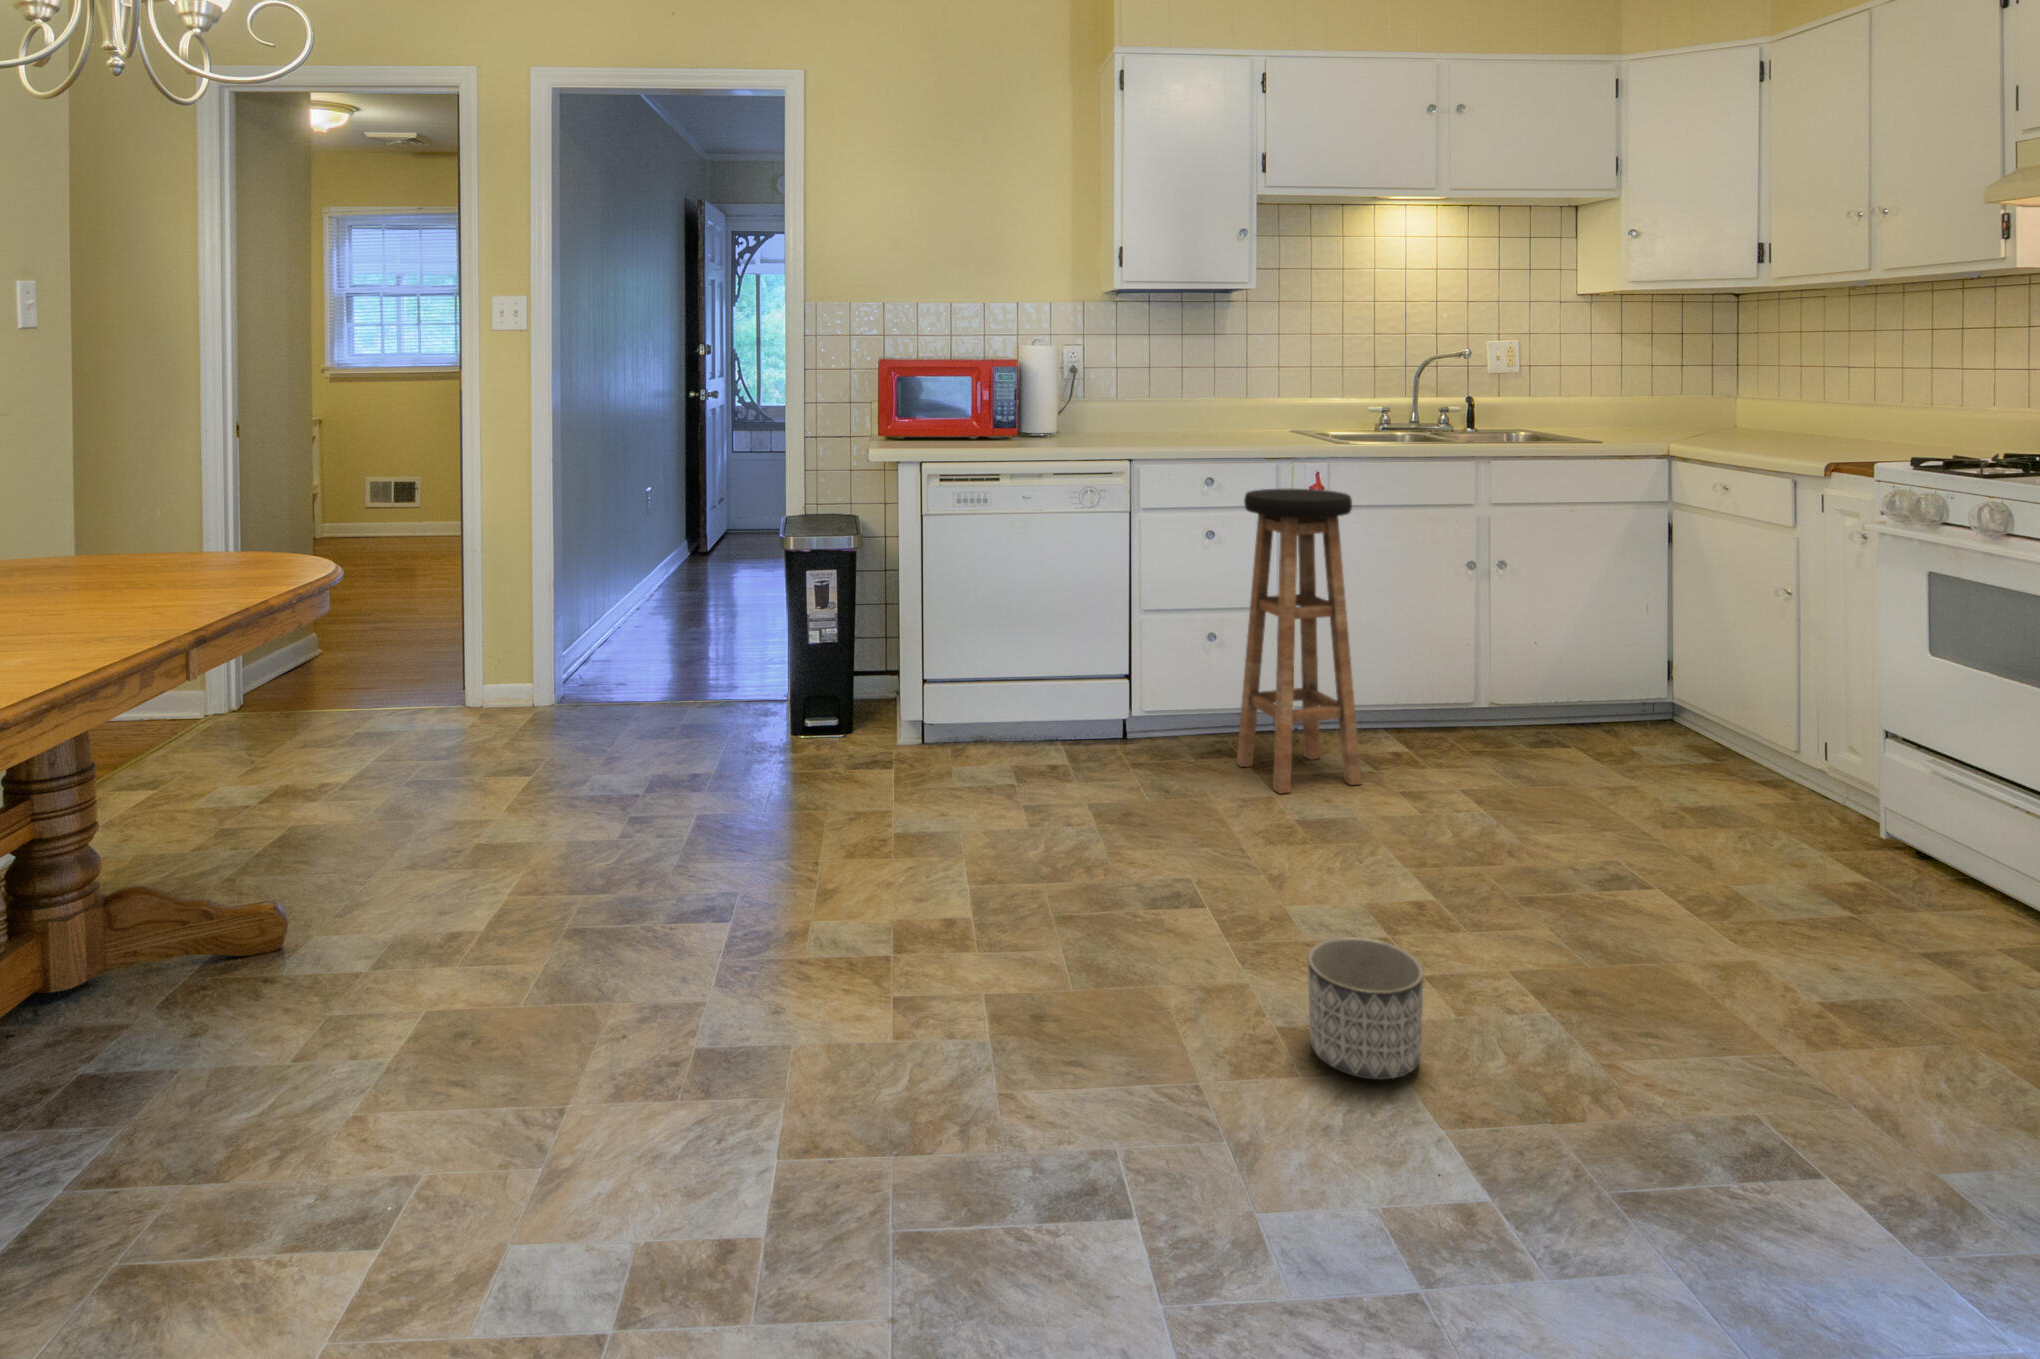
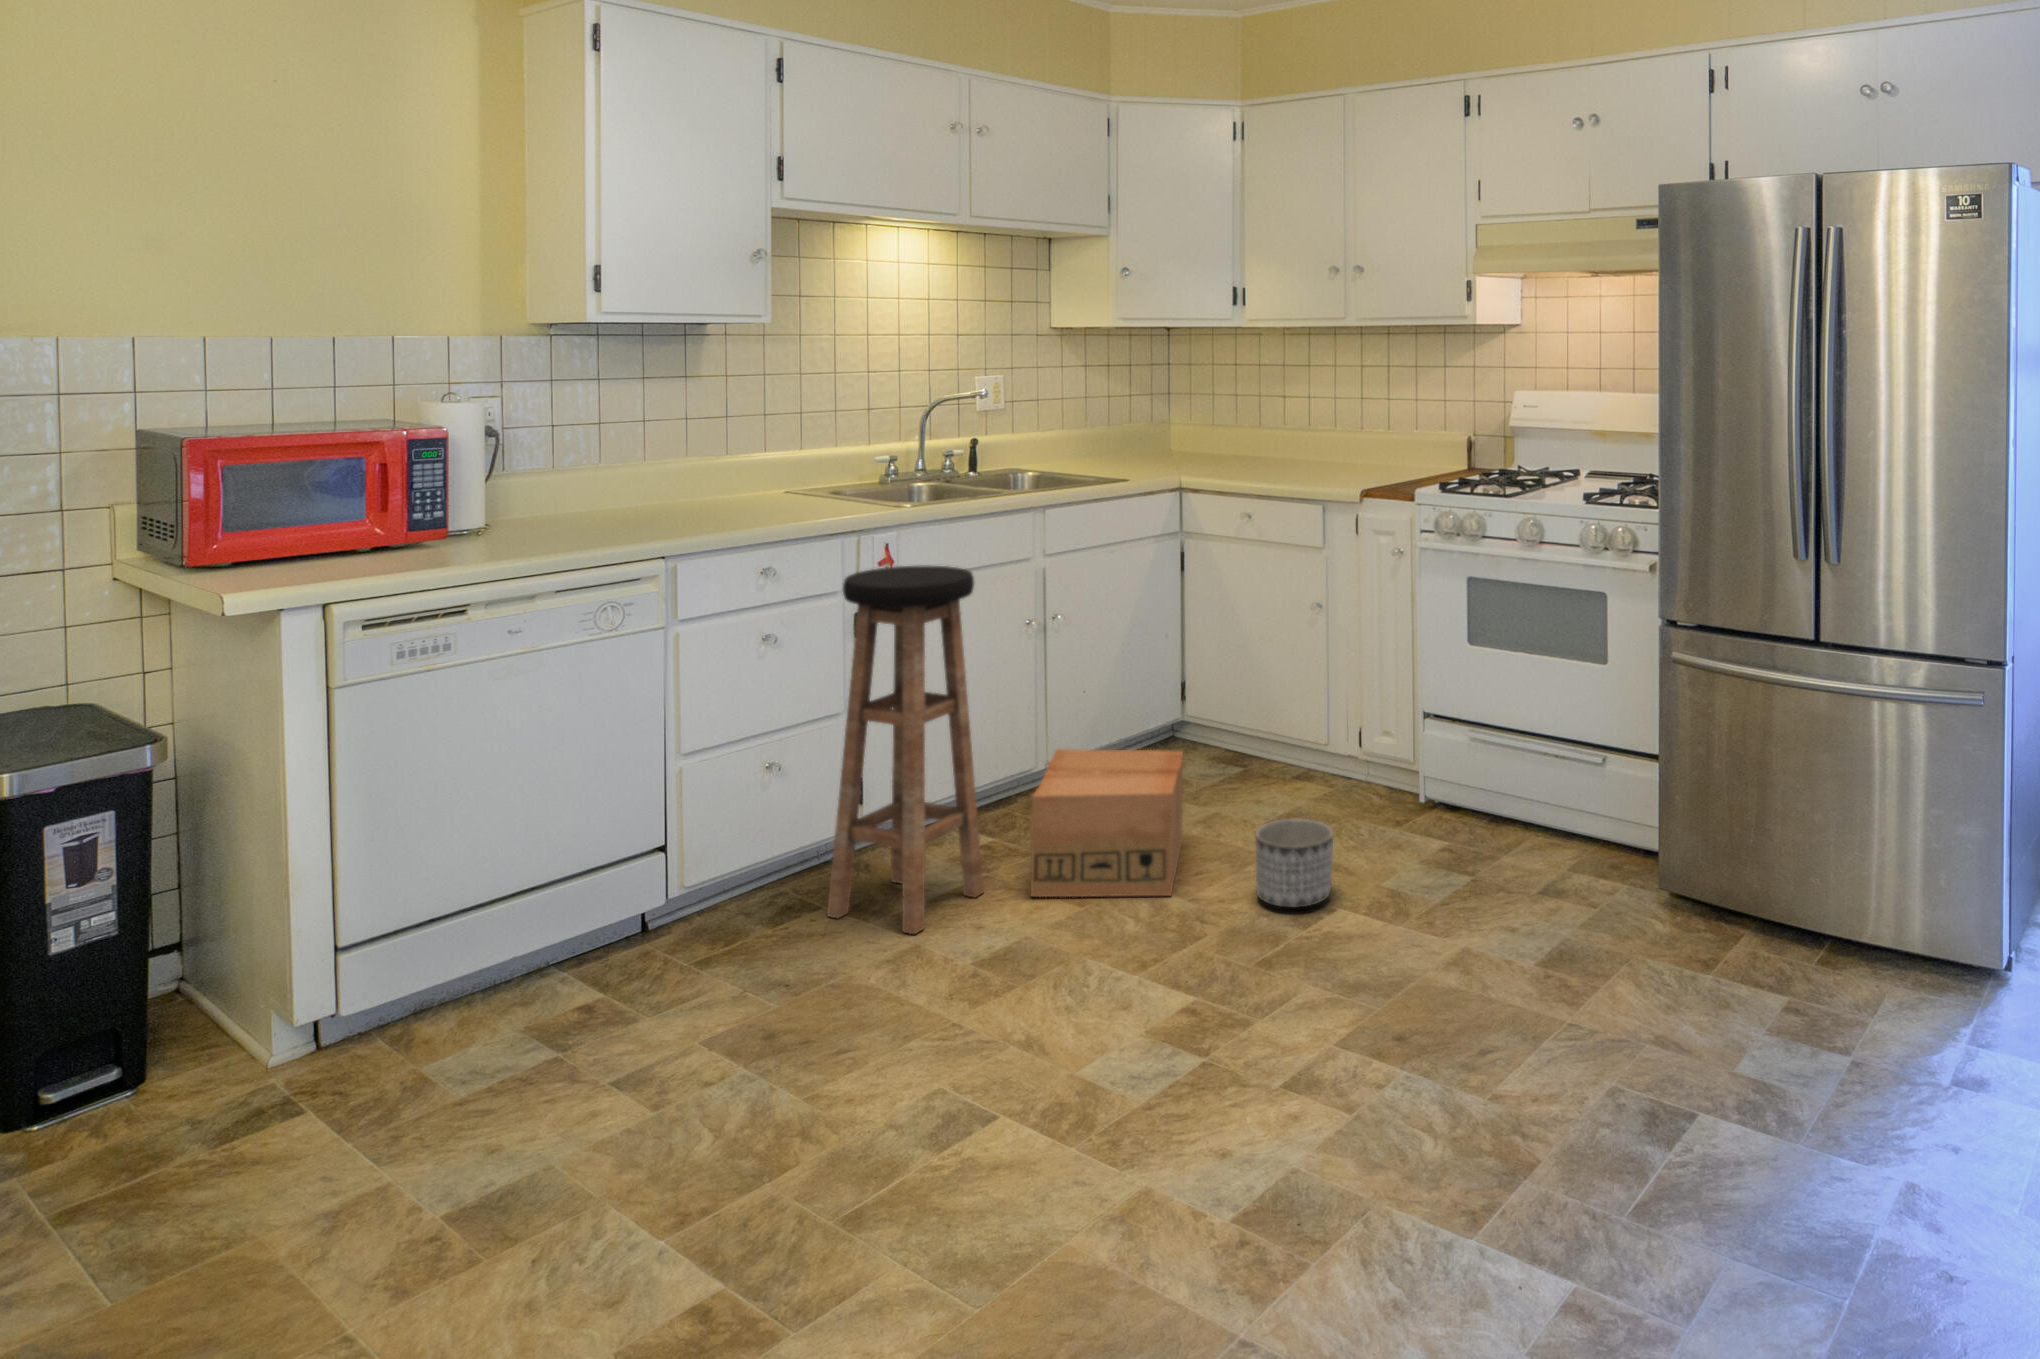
cardboard box: none [1393,680,1578,838] -> present [1031,749,1183,897]
planter: present [1308,937,1424,1080] -> present [1256,819,1333,908]

